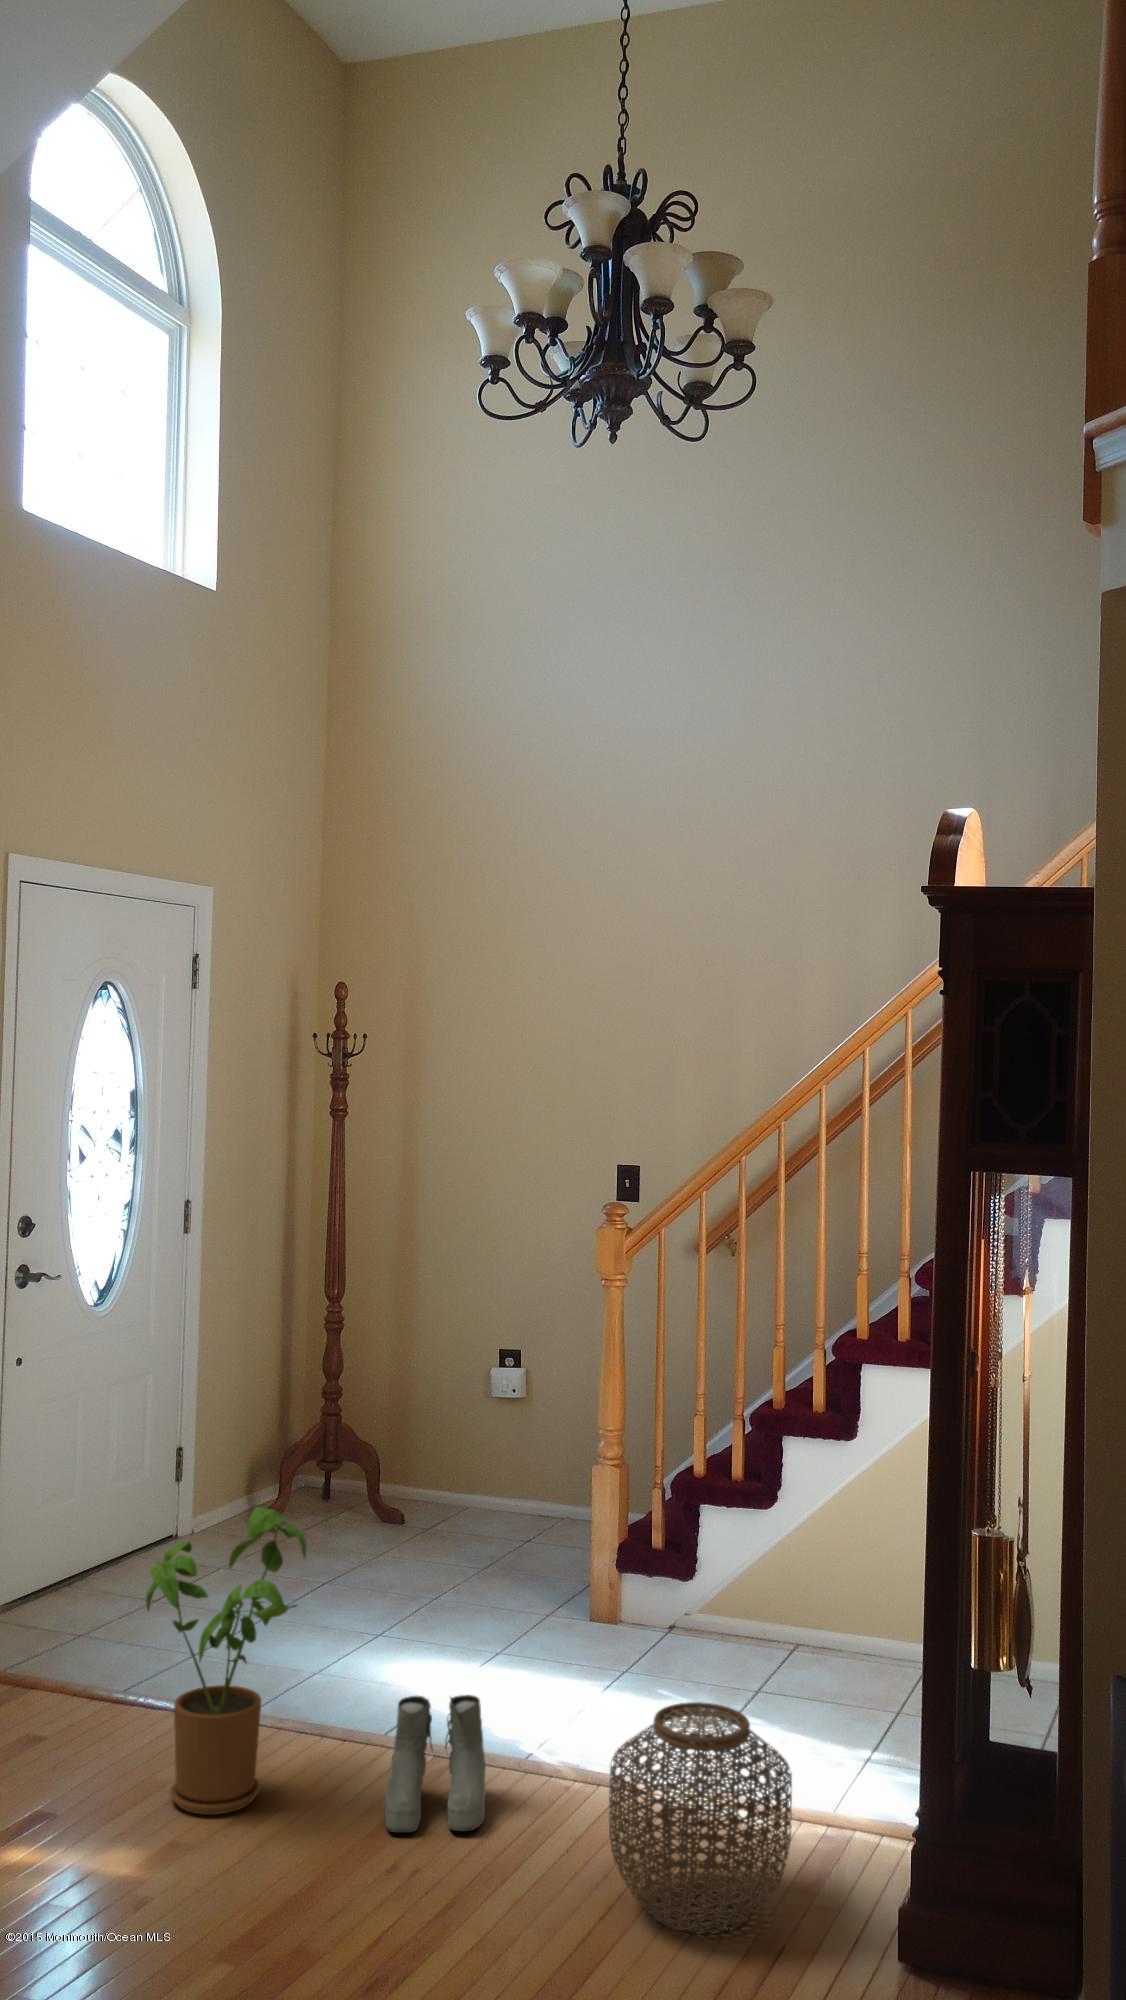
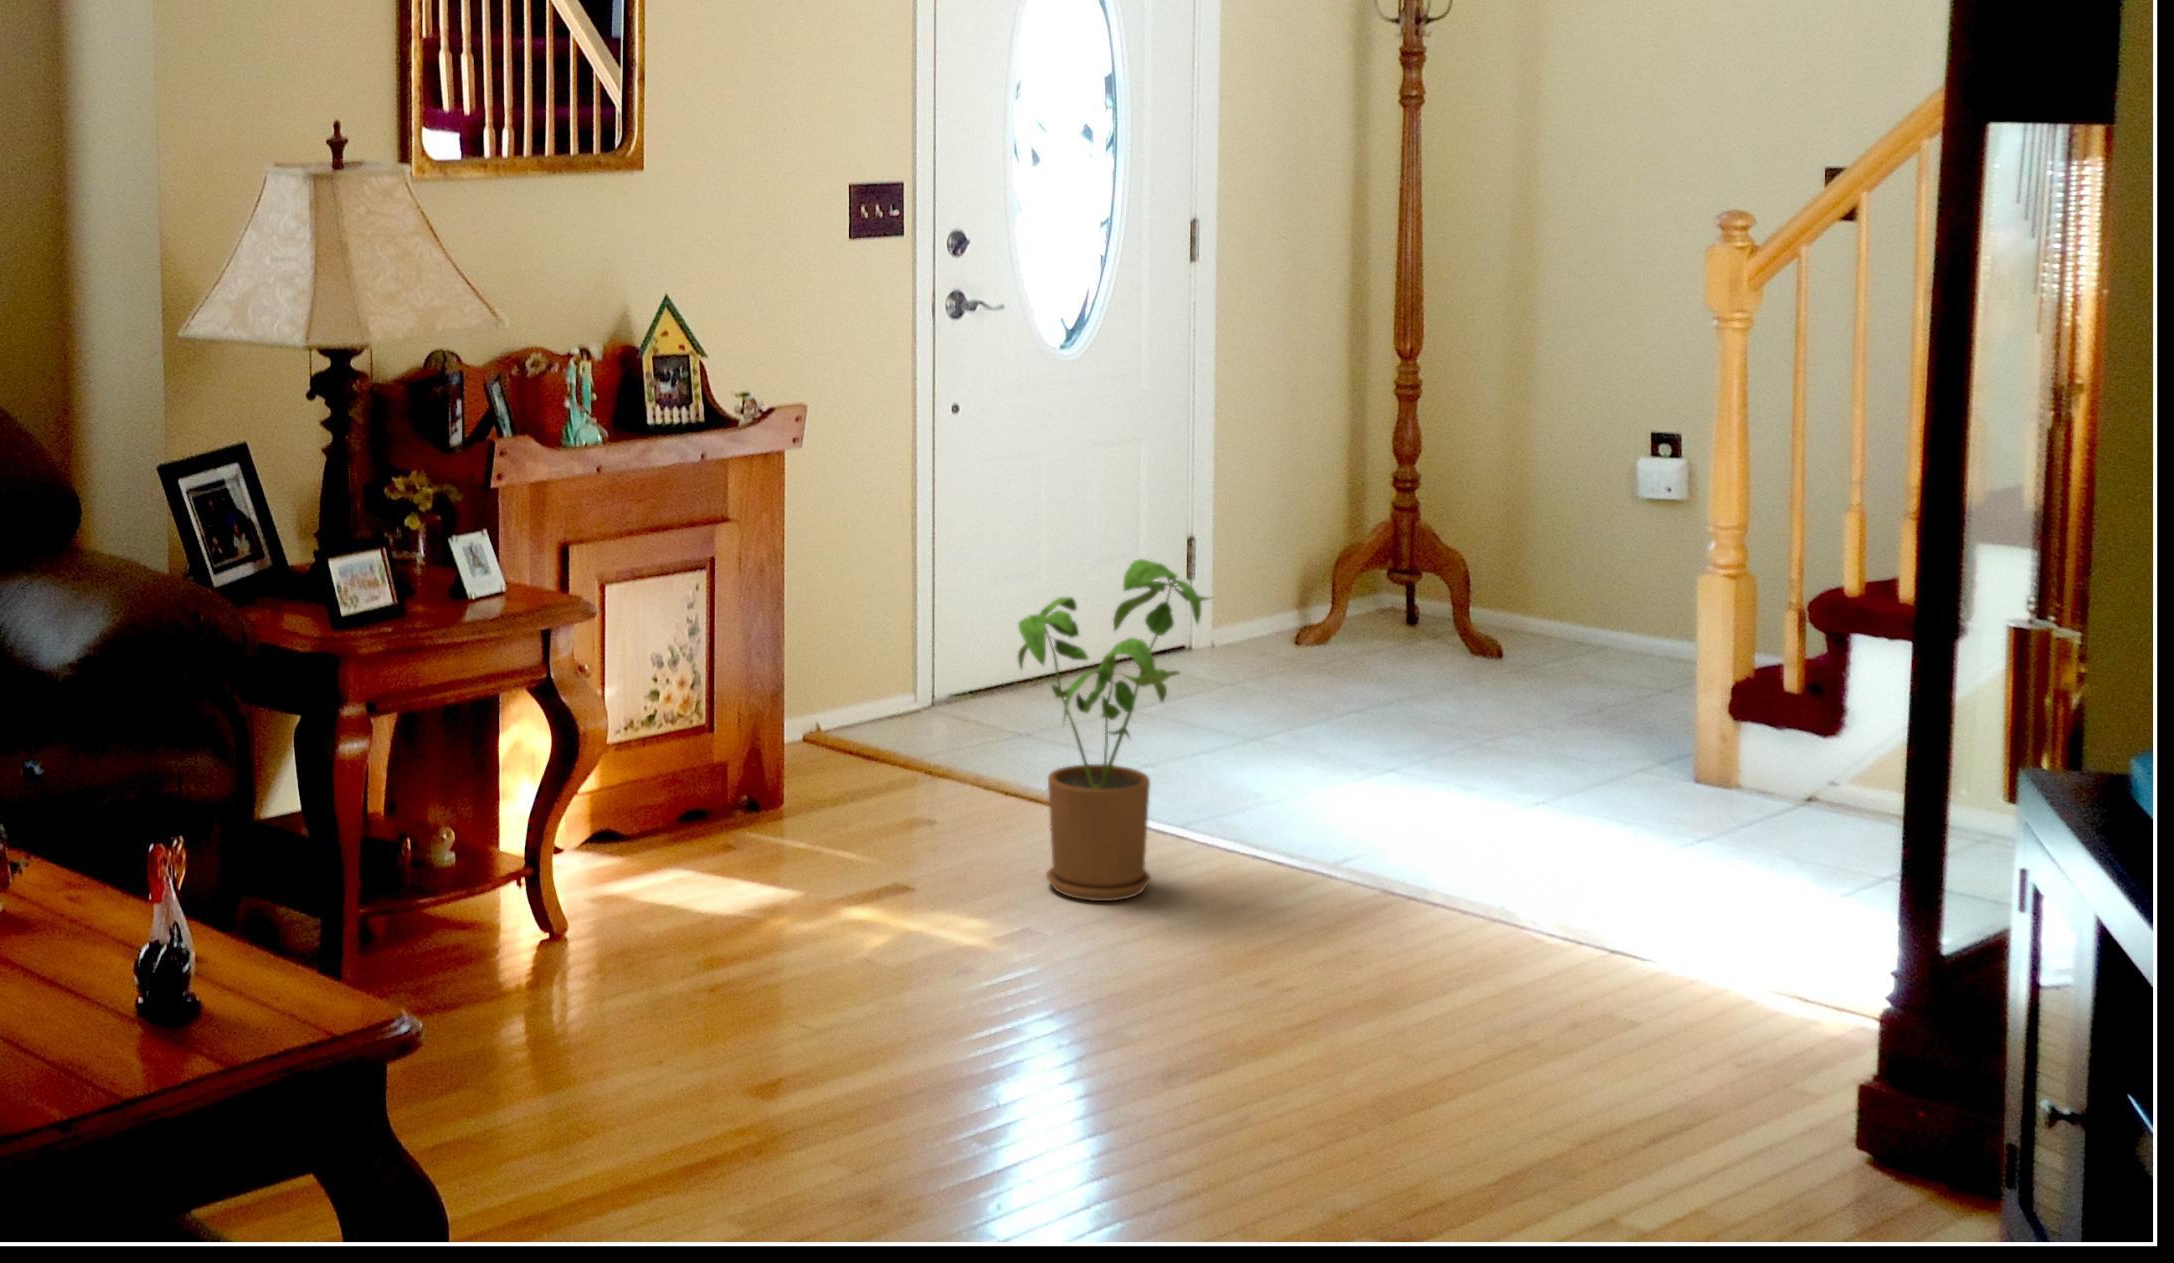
boots: present [385,1695,486,1833] -> none [1280,797,1418,952]
woven basket: present [609,1702,792,1933] -> none [1505,815,1751,1083]

